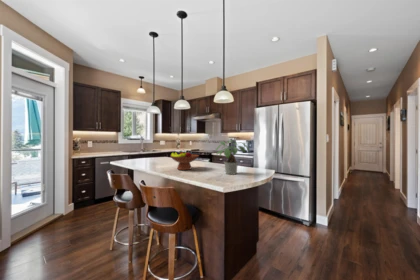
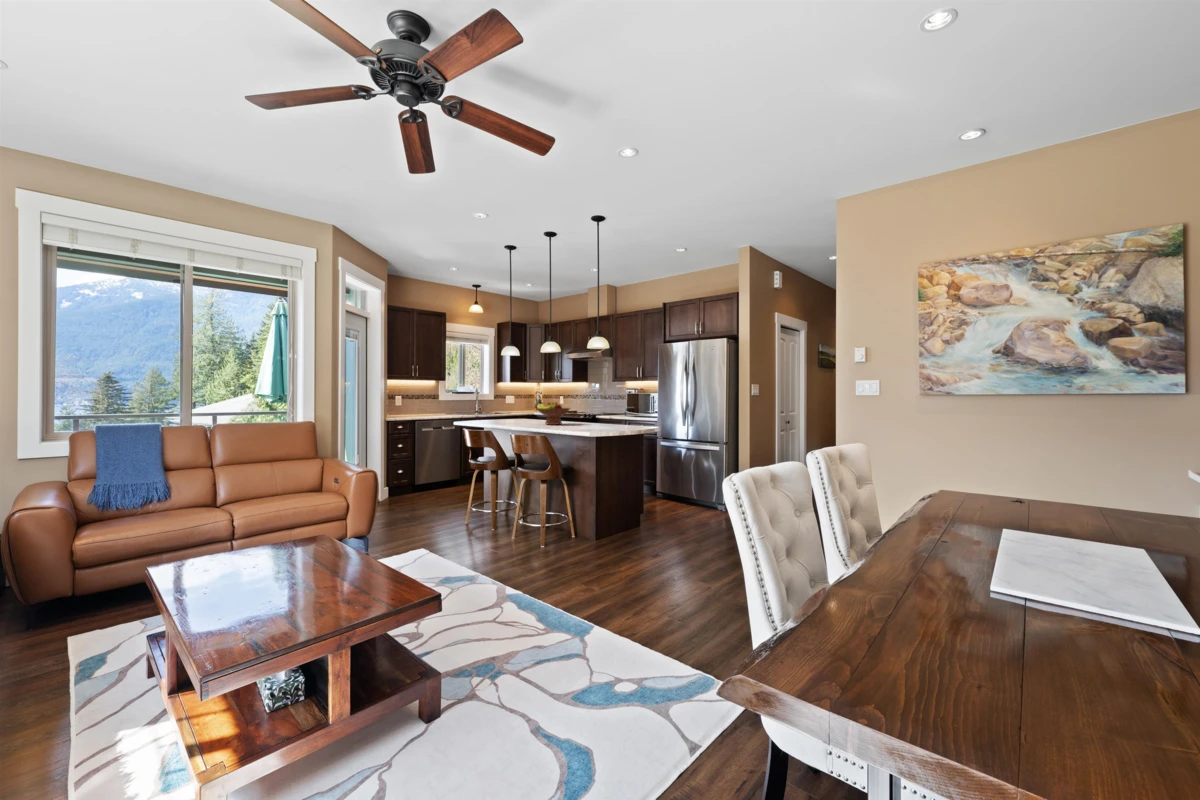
potted plant: present [216,140,249,174] -> none [588,389,627,427]

